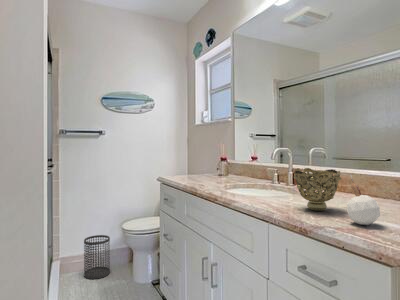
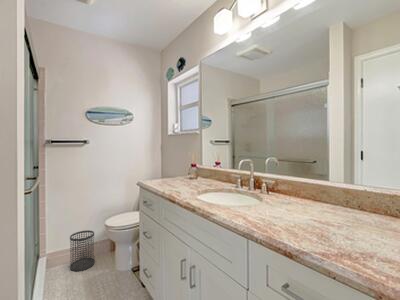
decorative bowl: present [294,168,341,211] -> none [267,182,312,225]
candle: present [347,174,380,225] -> none [328,194,362,247]

